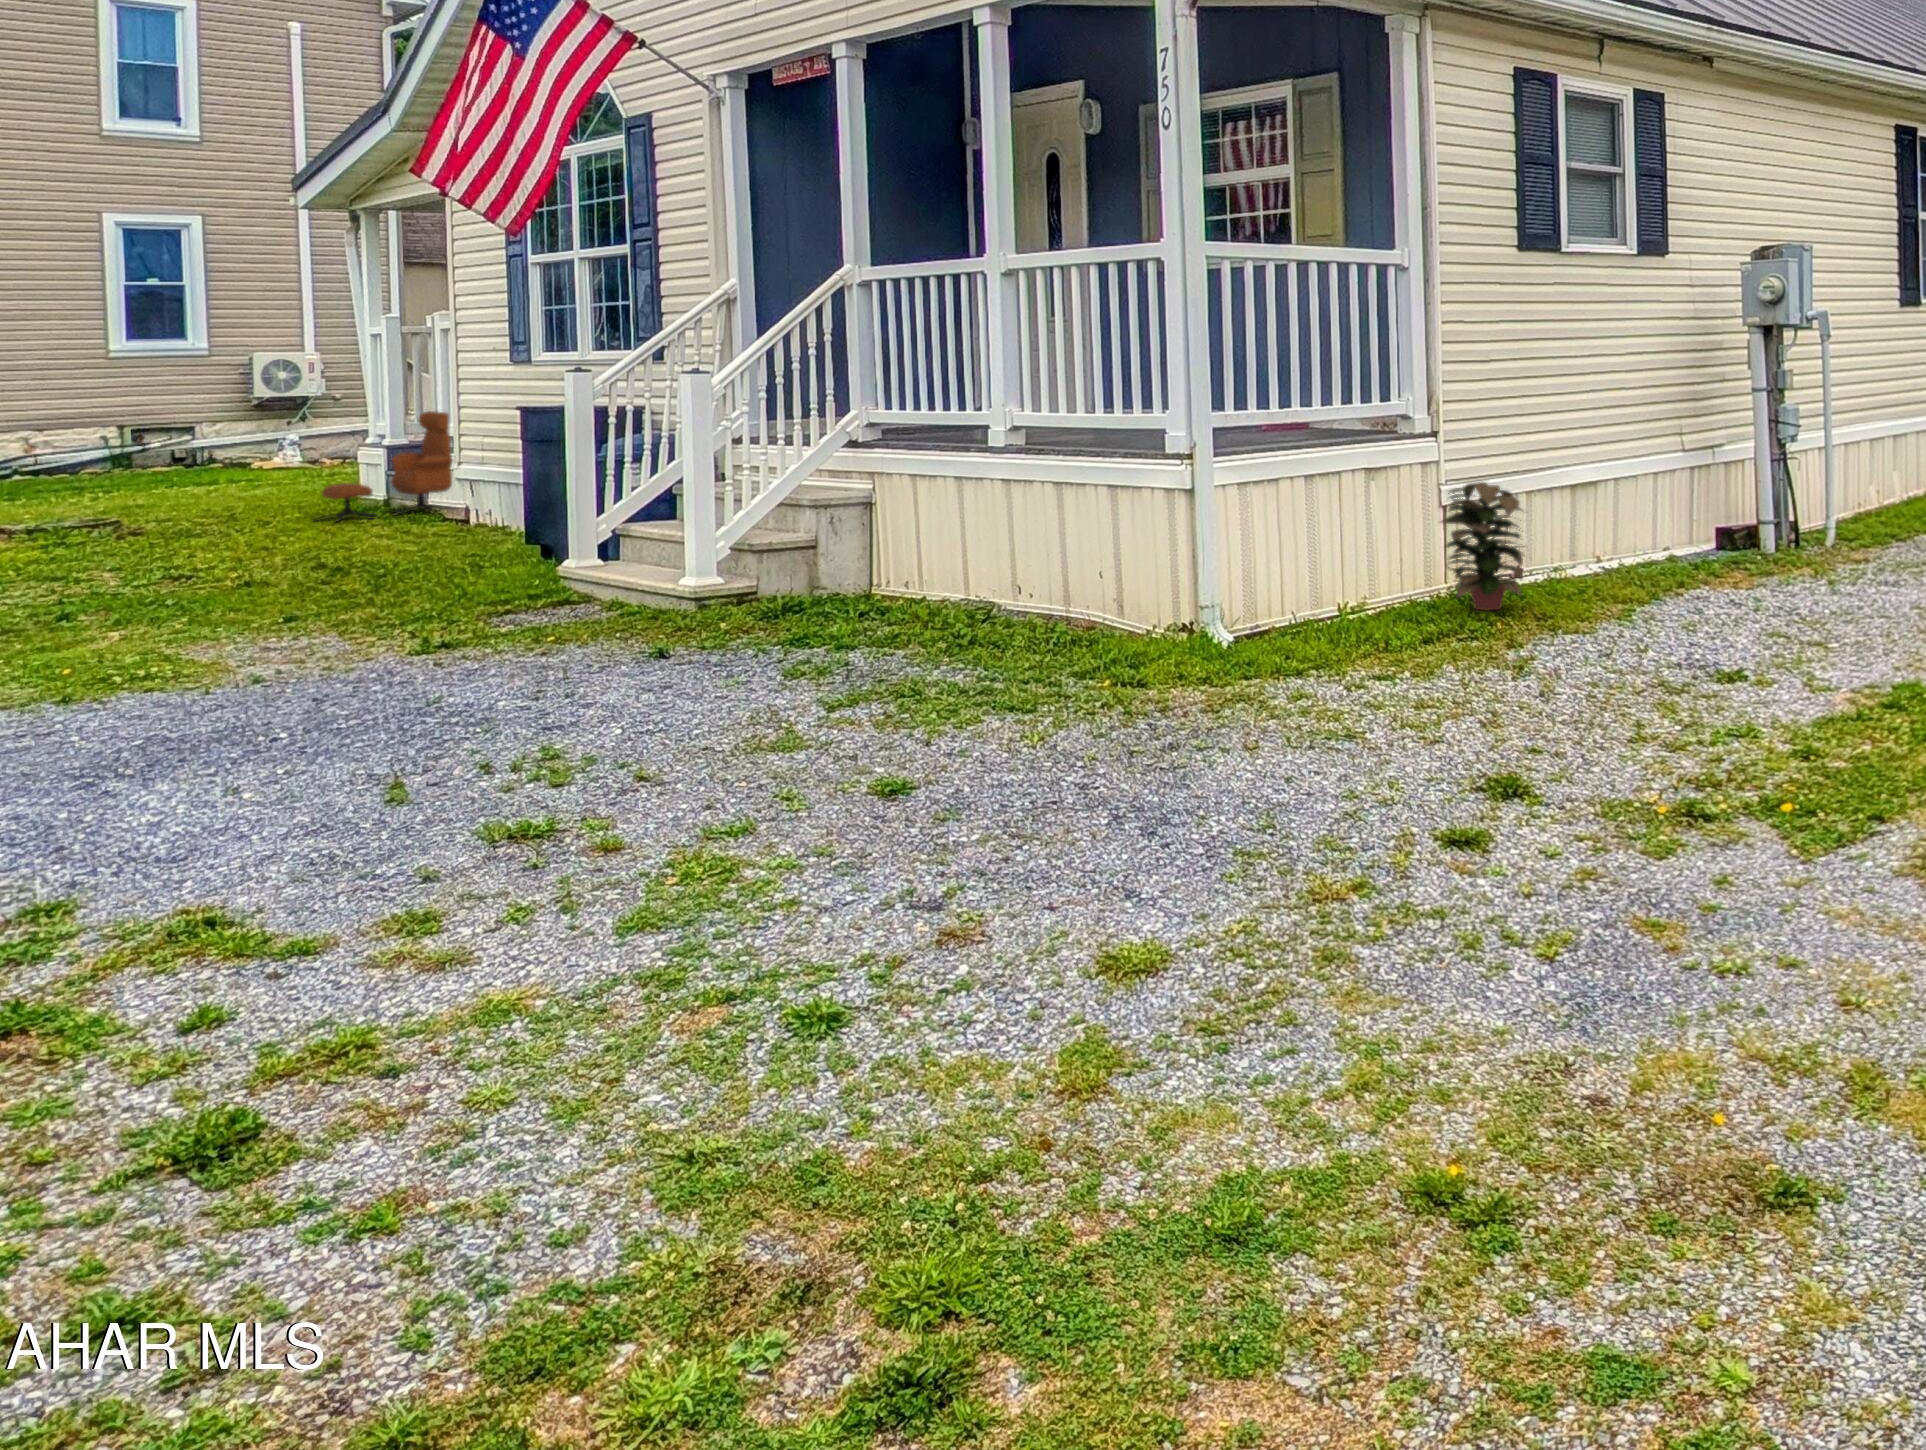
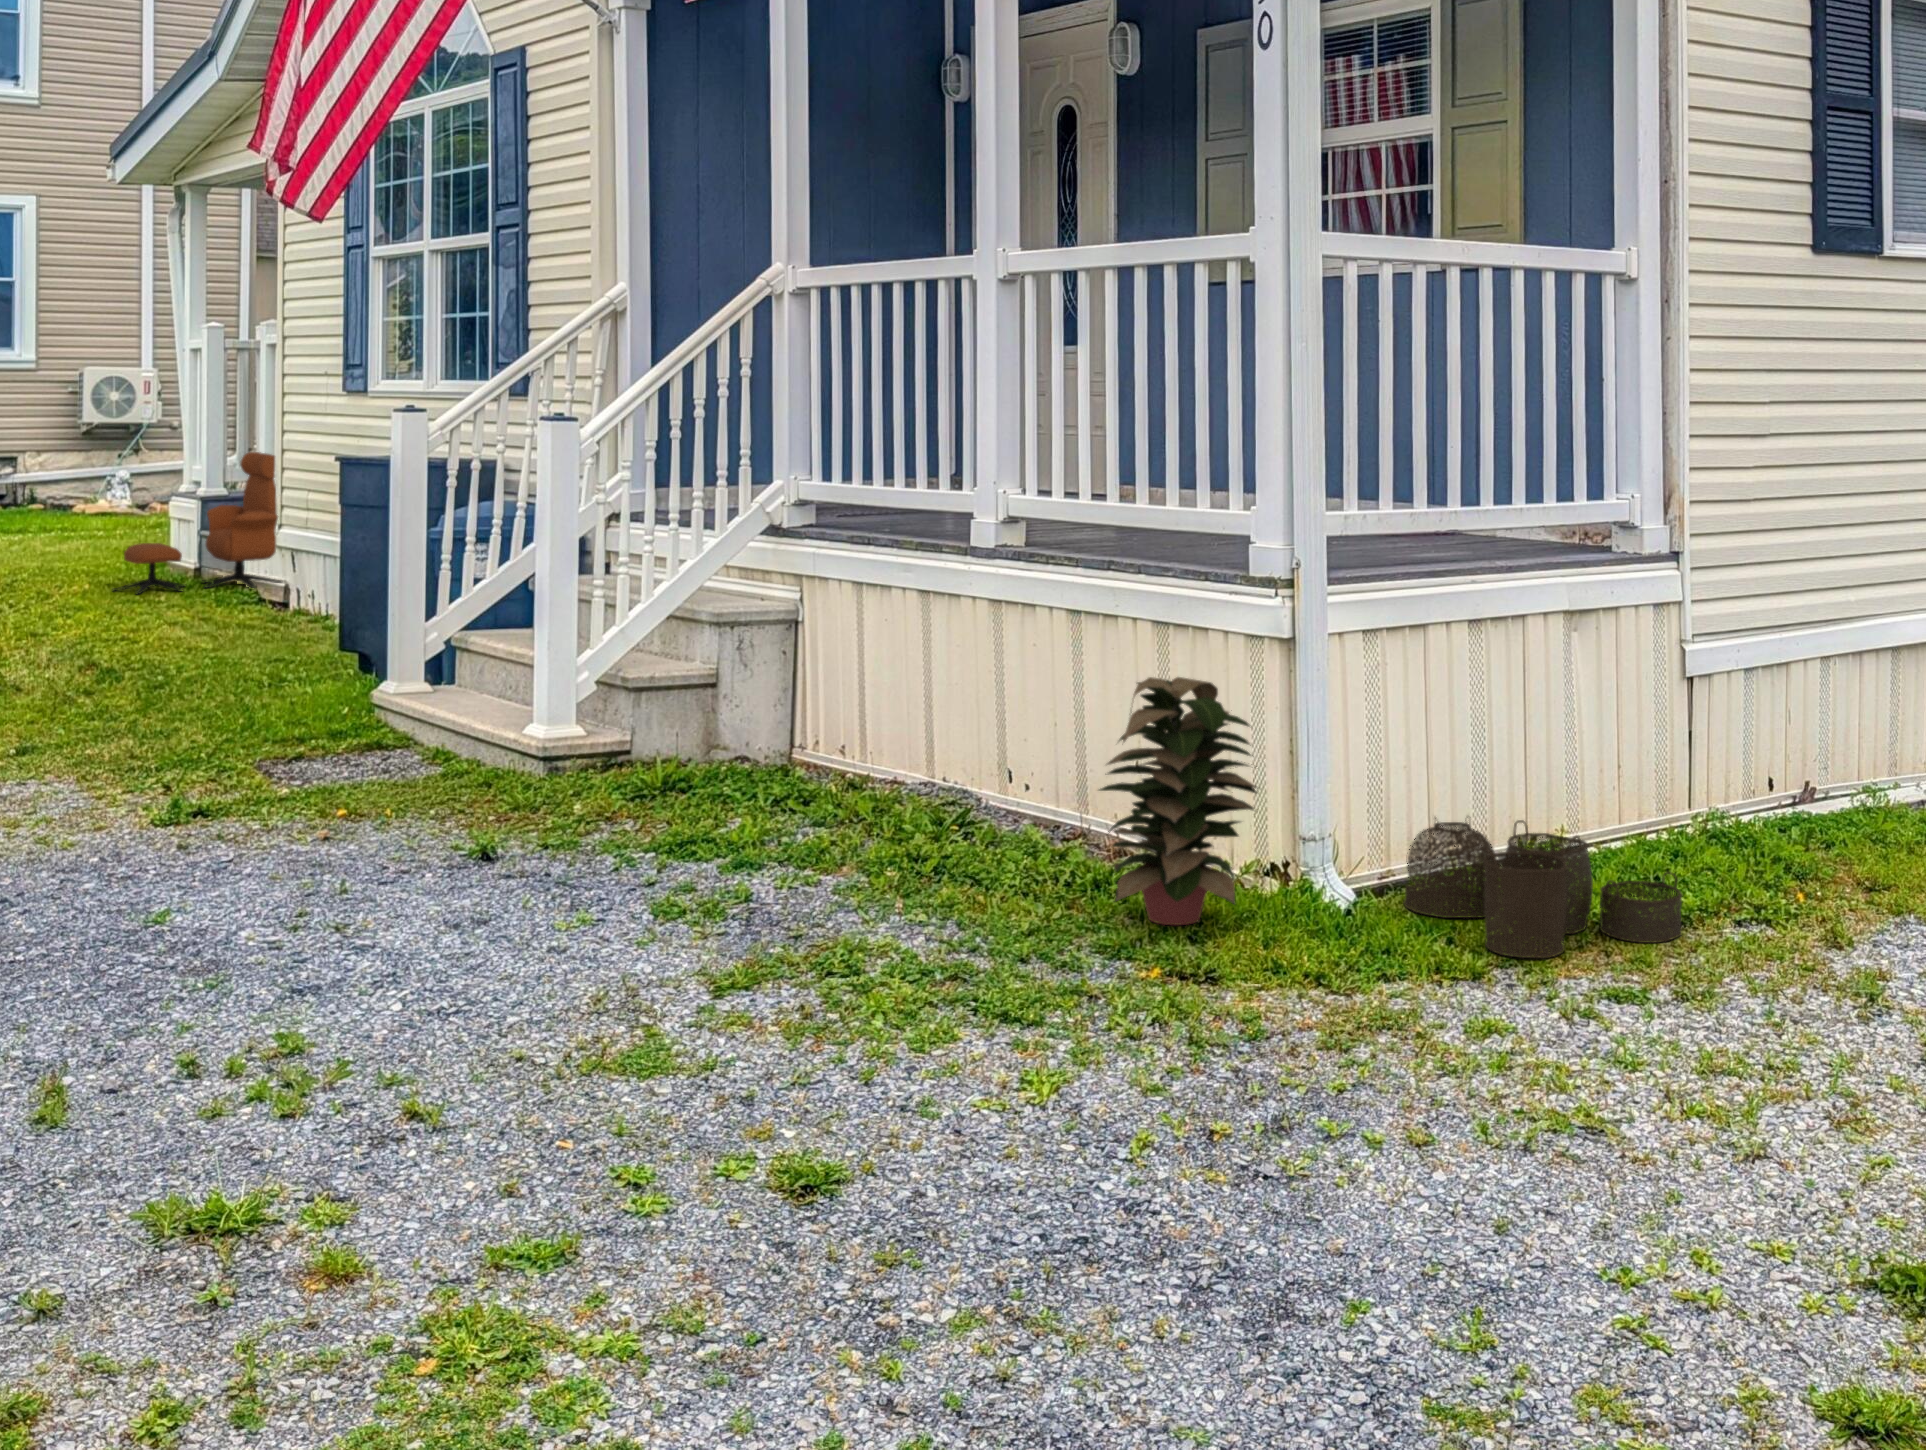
decorative plant: present [1441,482,1525,610] -> present [1099,677,1257,925]
woven basket: none [1265,590,1425,666] -> present [1404,817,1682,958]

